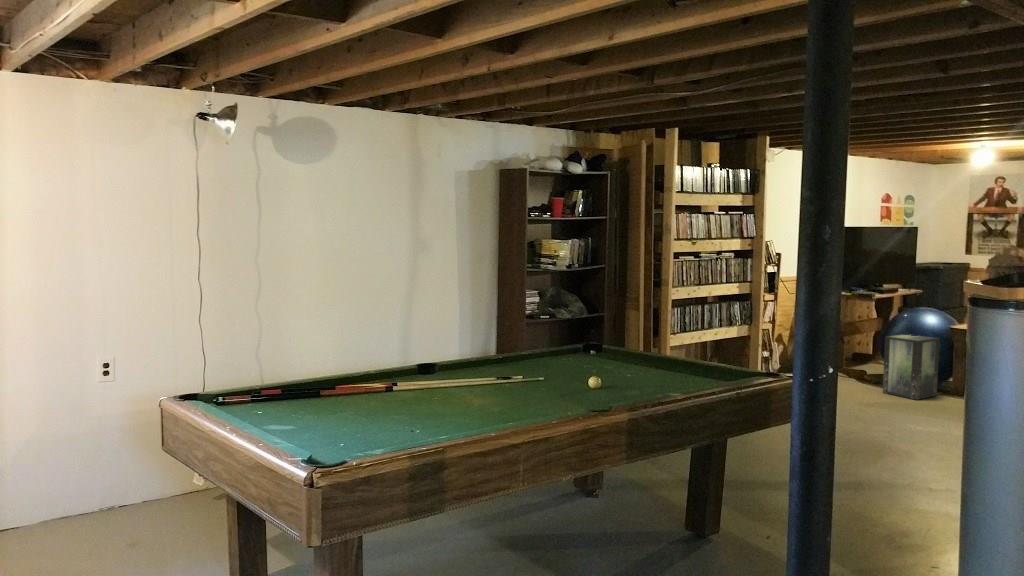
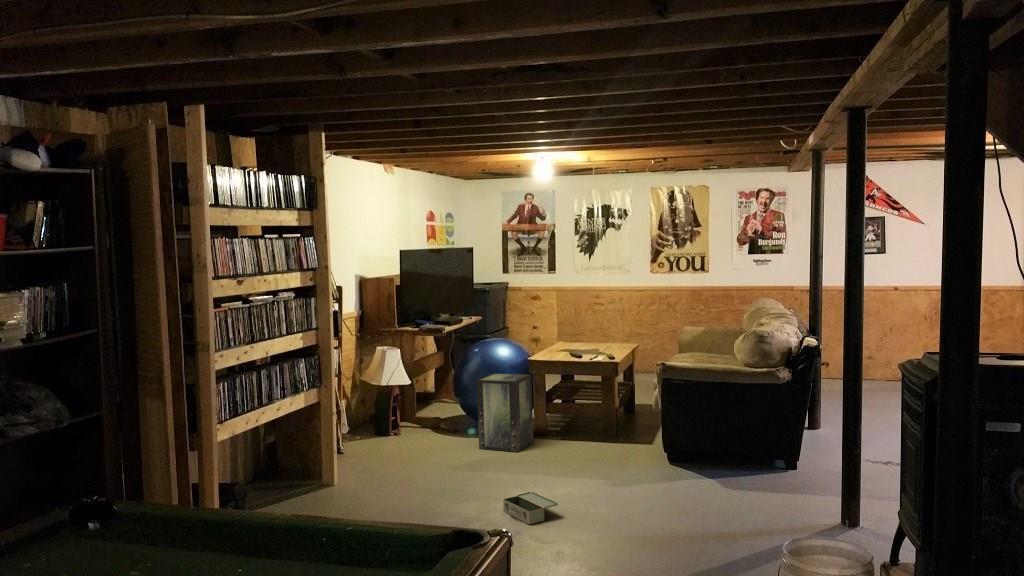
toolbox: none [874,421,918,441] -> present [503,492,558,524]

